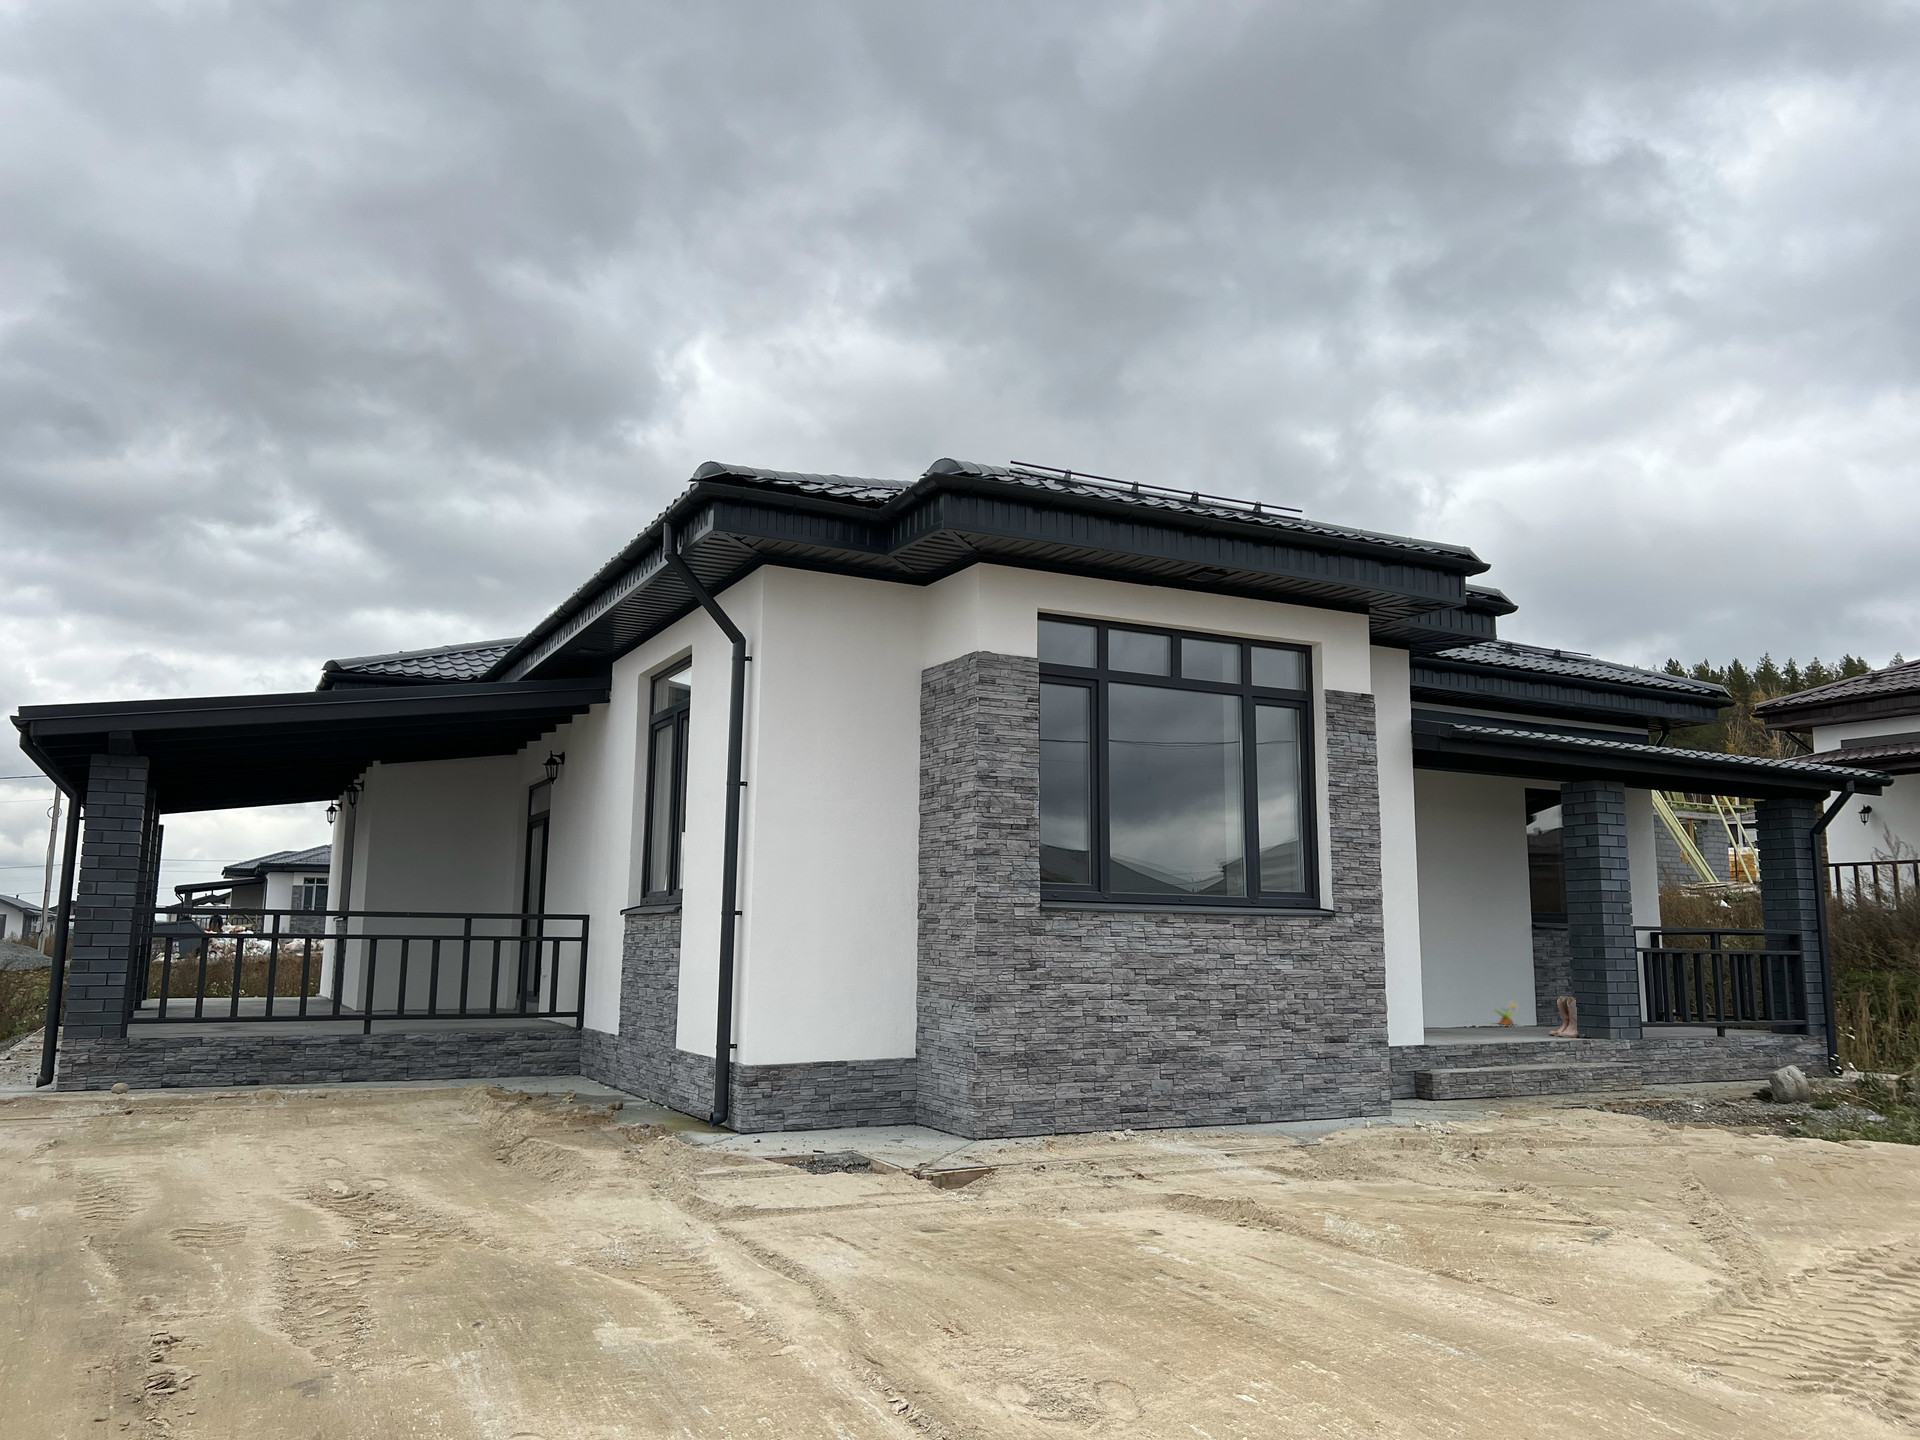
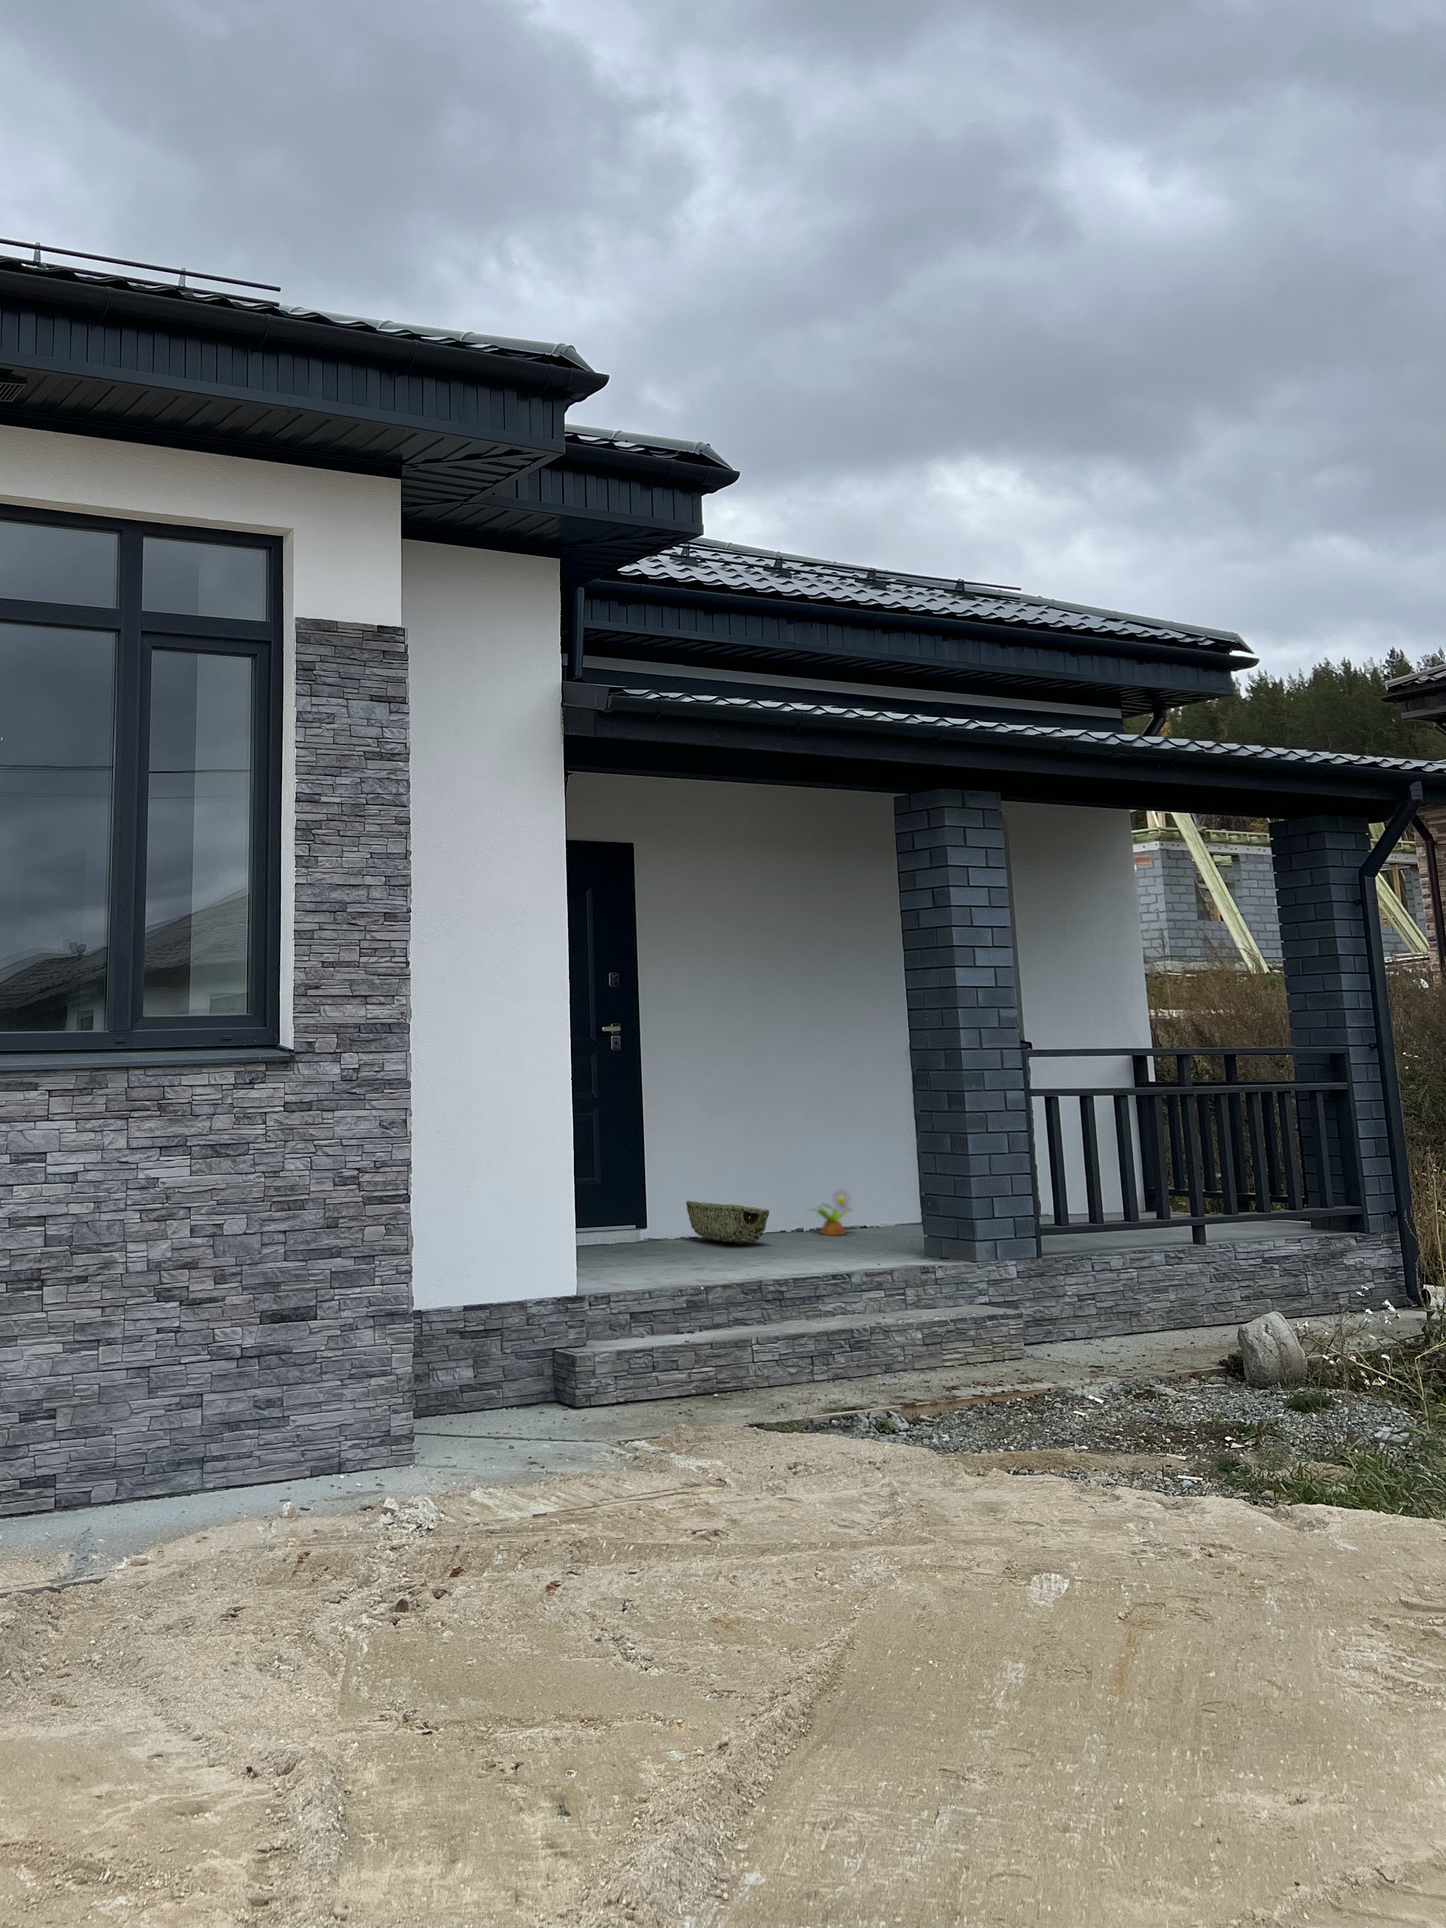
boots: present [1549,996,1585,1038] -> none [867,1182,933,1262]
woven basket: none [1431,1003,1483,1027] -> present [686,1201,769,1244]

